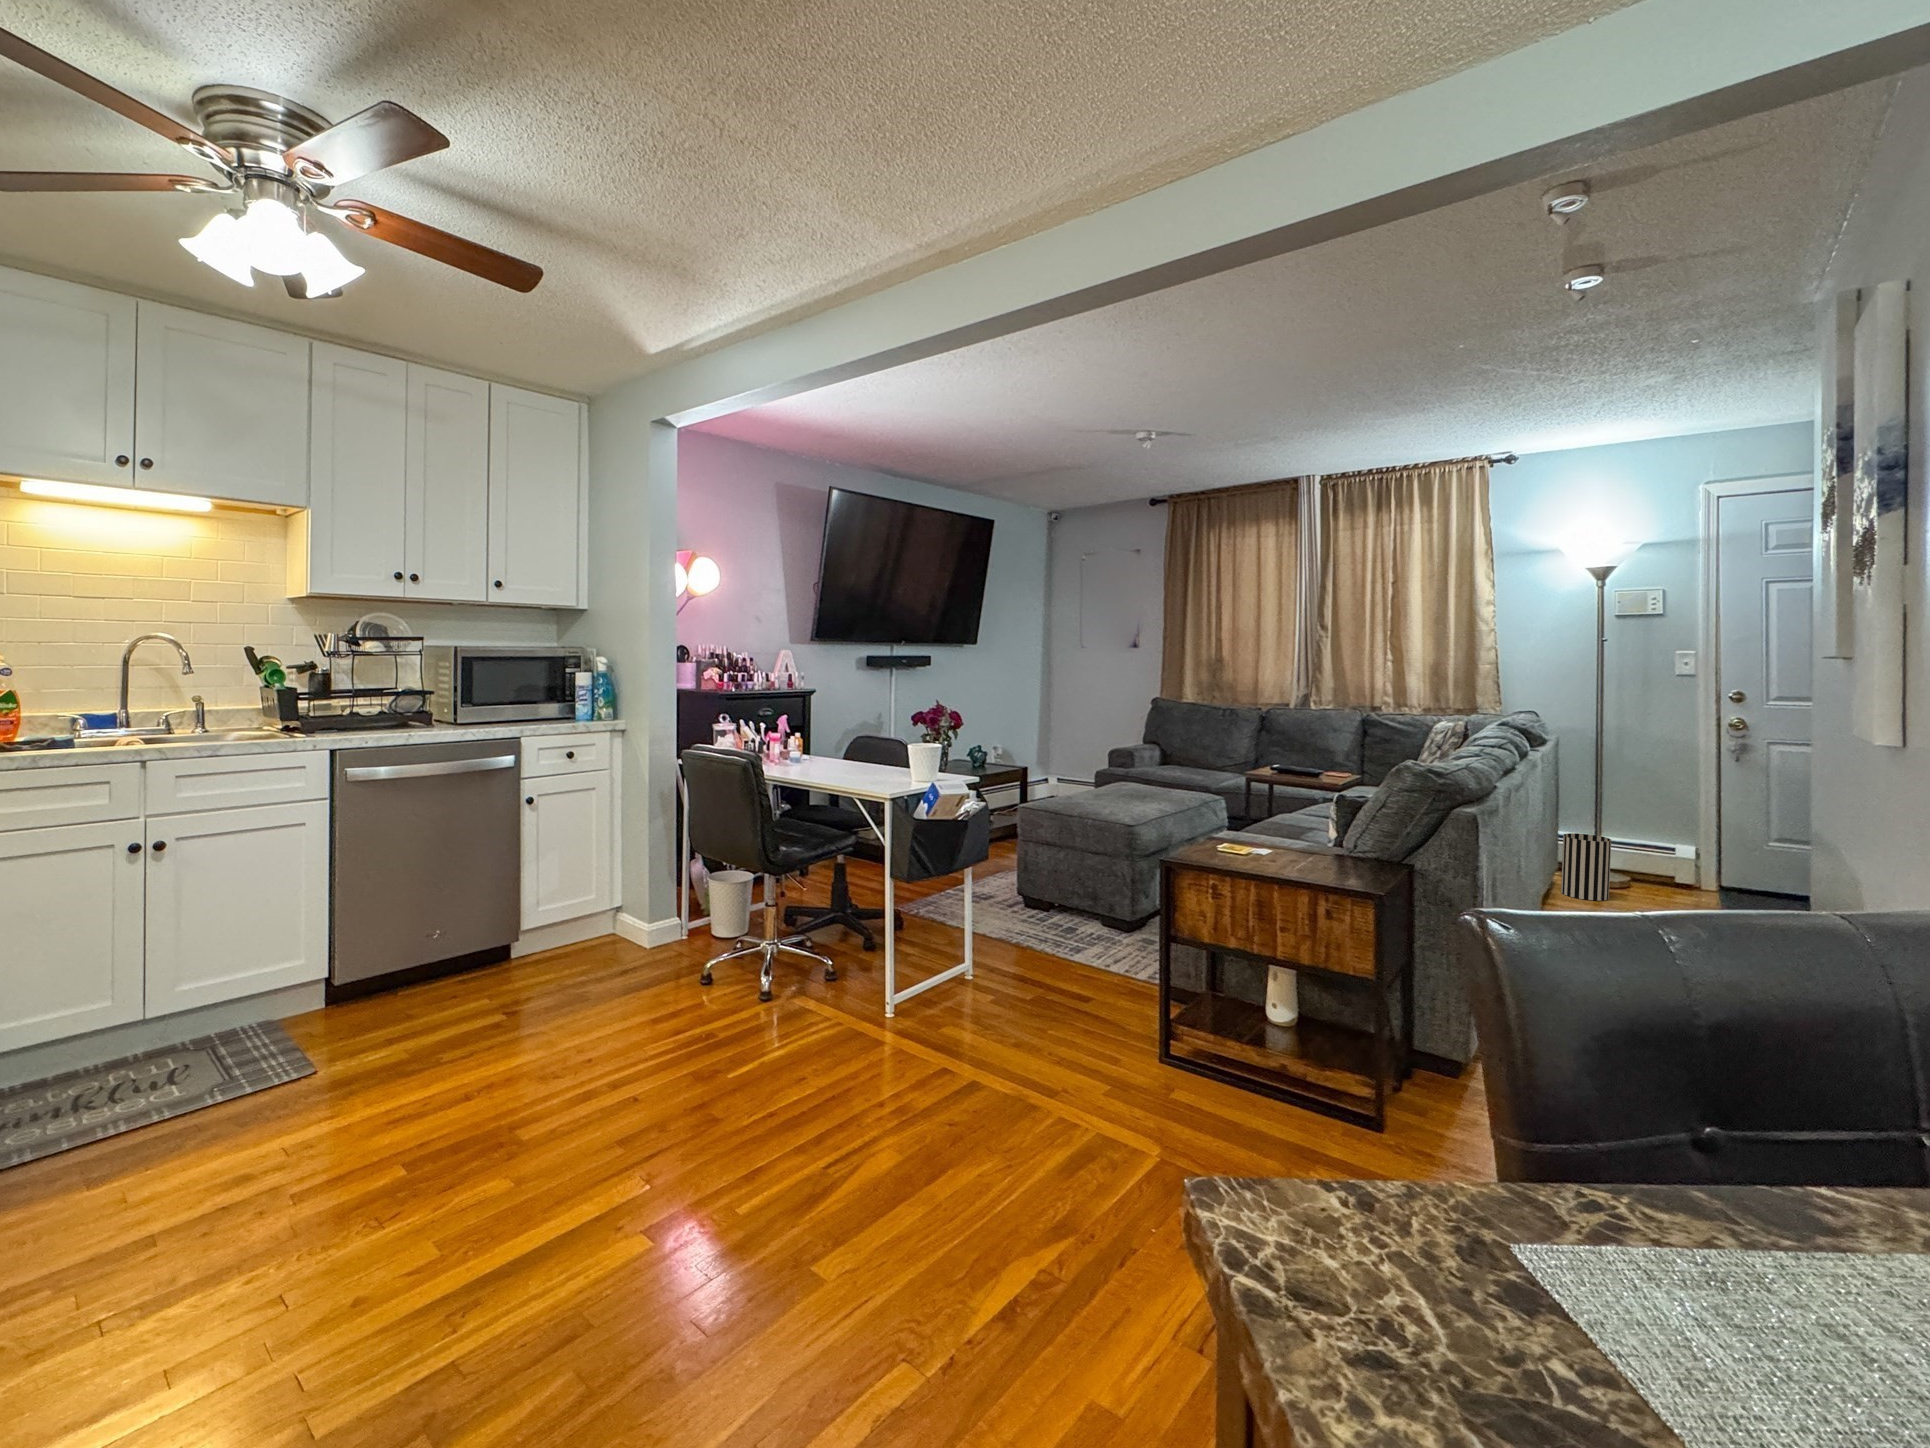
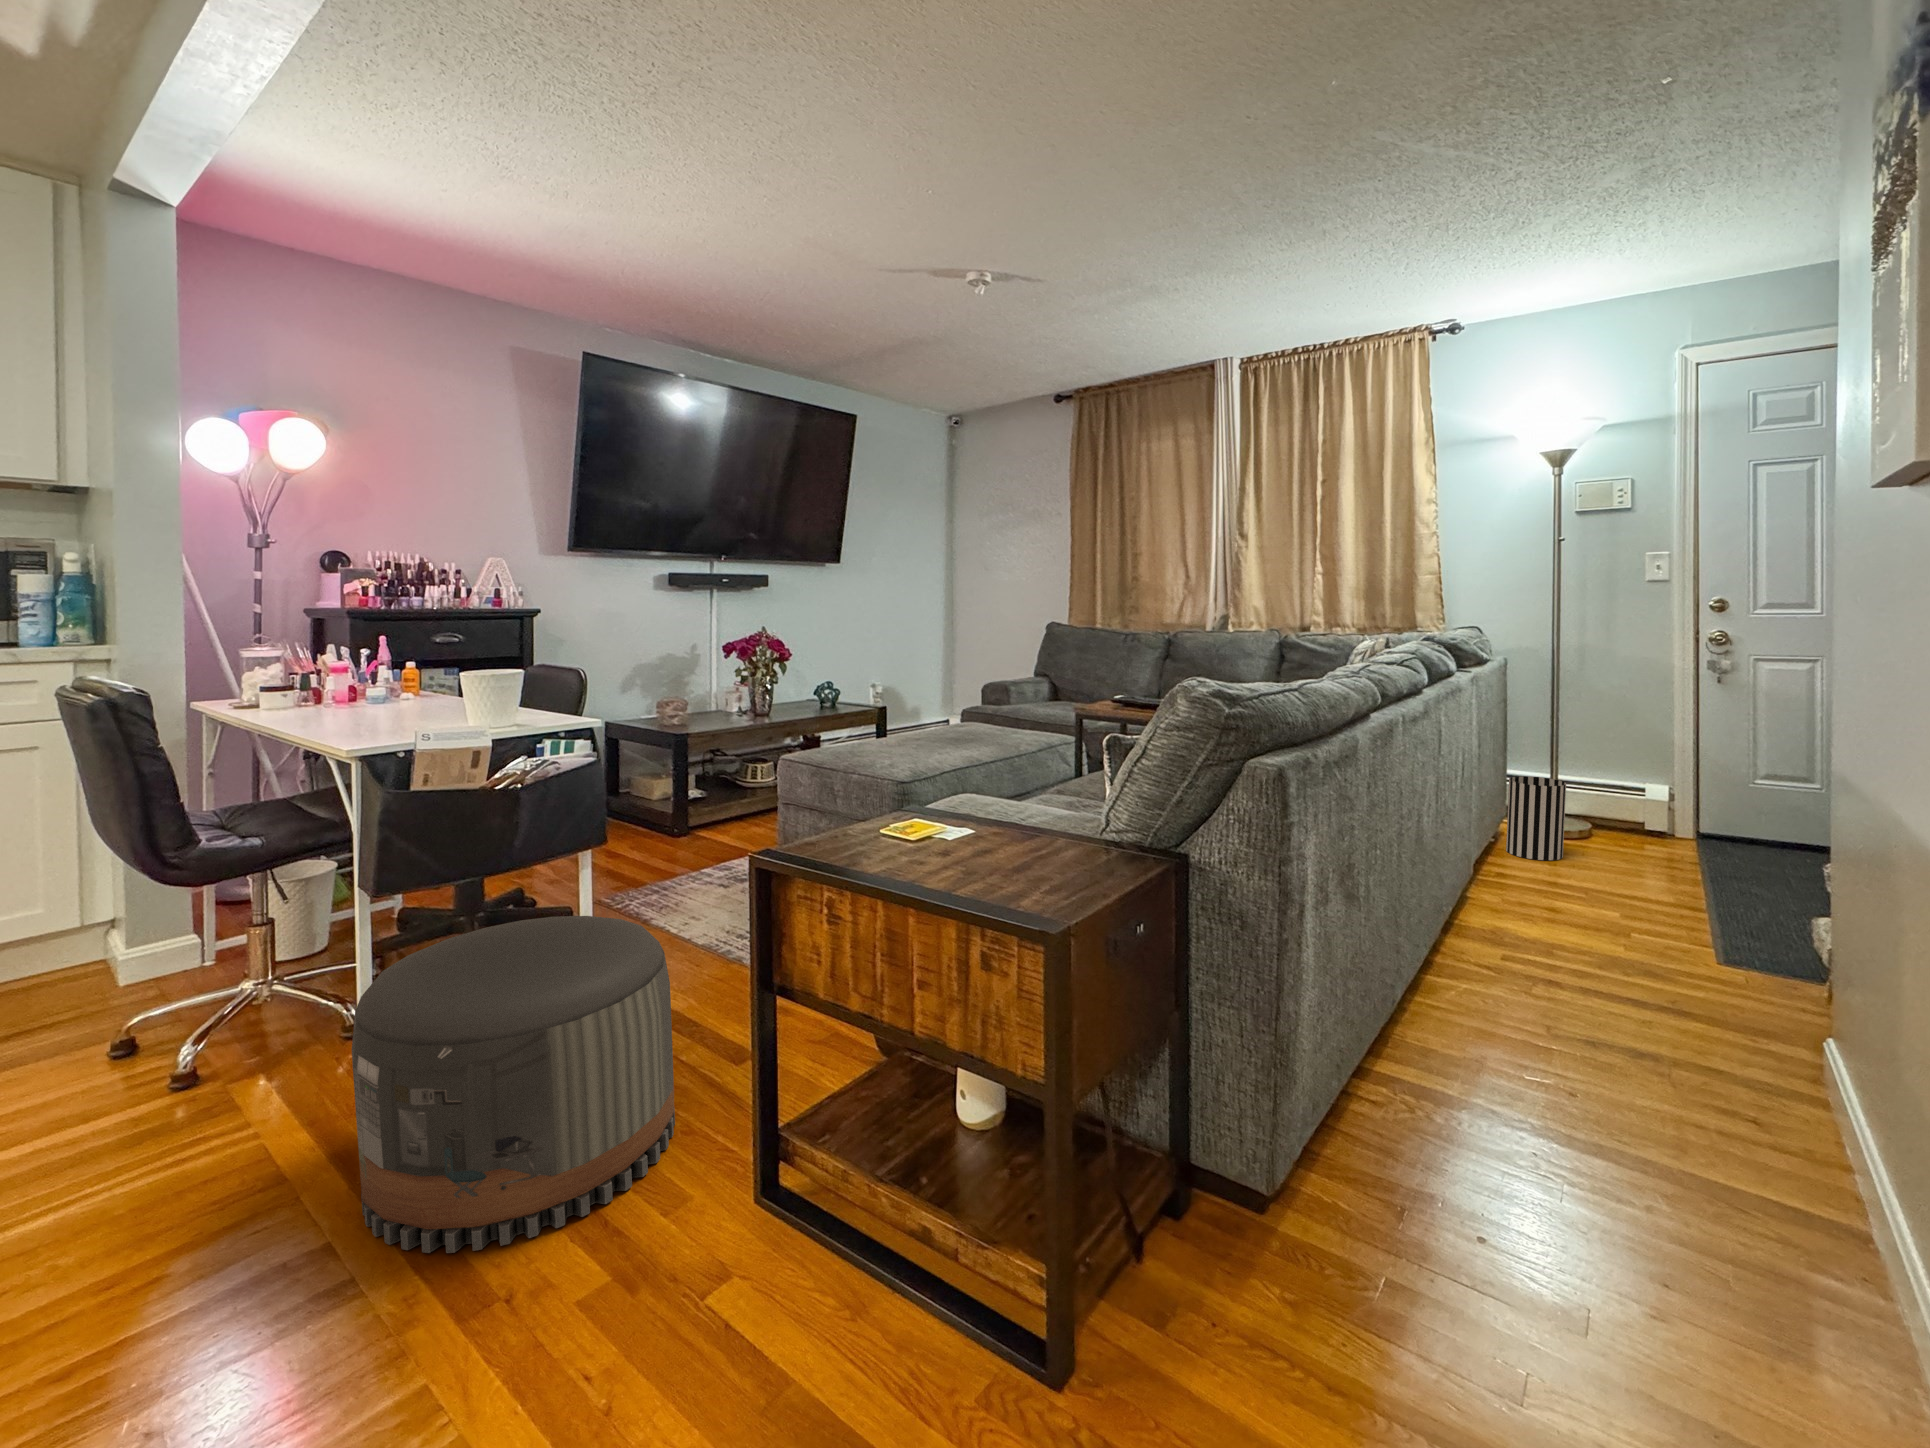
pouf: none [938,900,1091,1064] -> present [352,916,675,1253]

